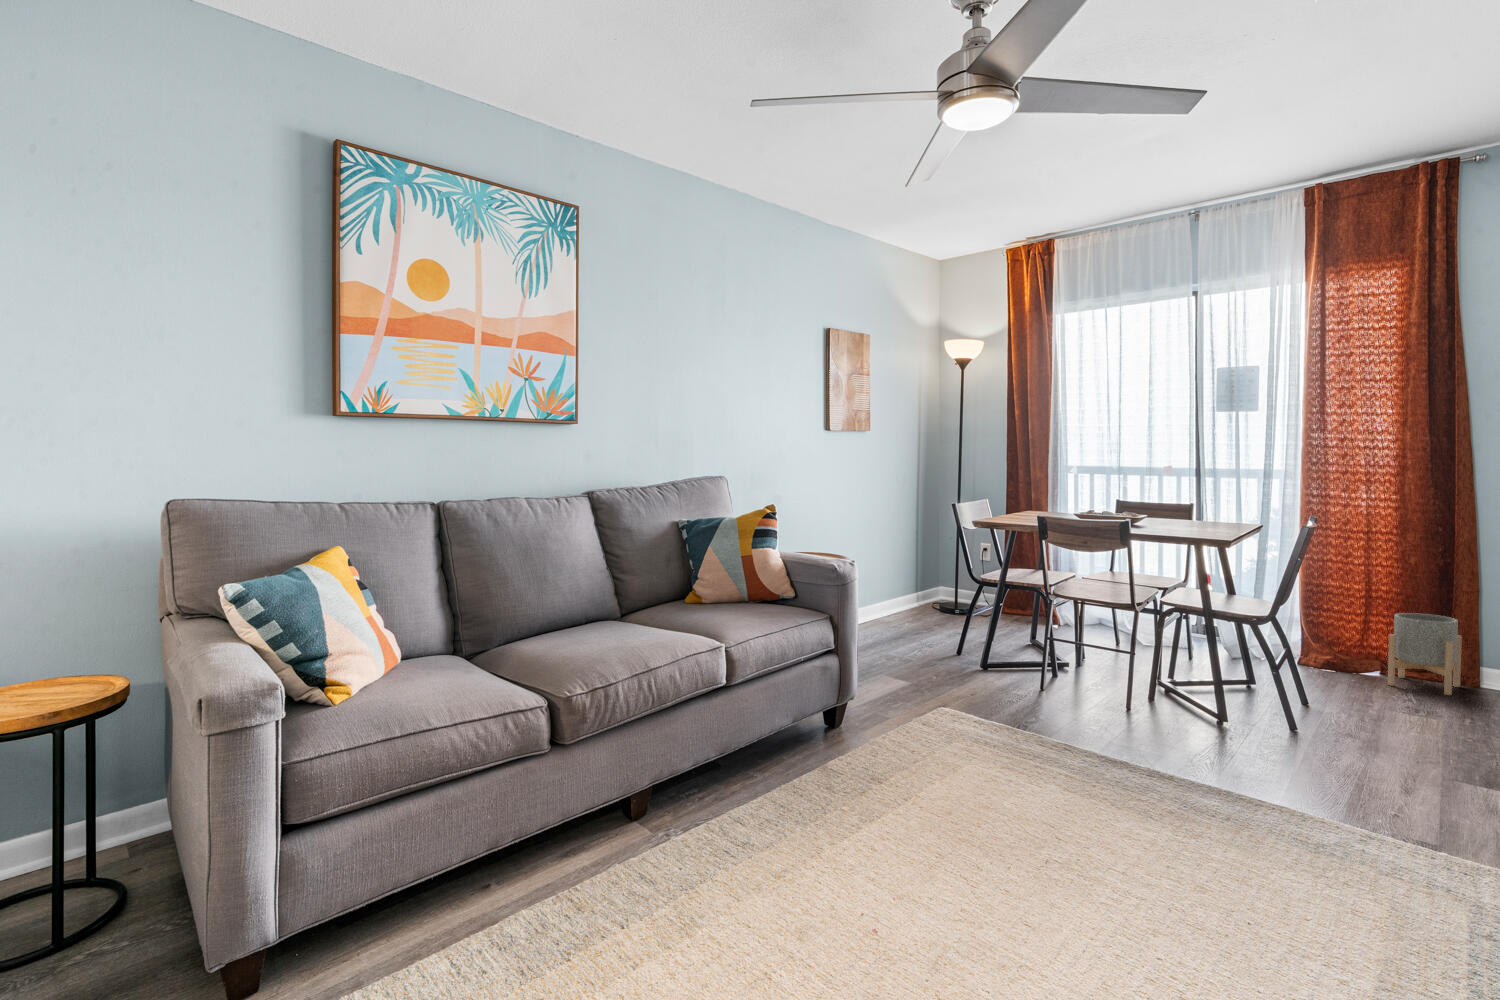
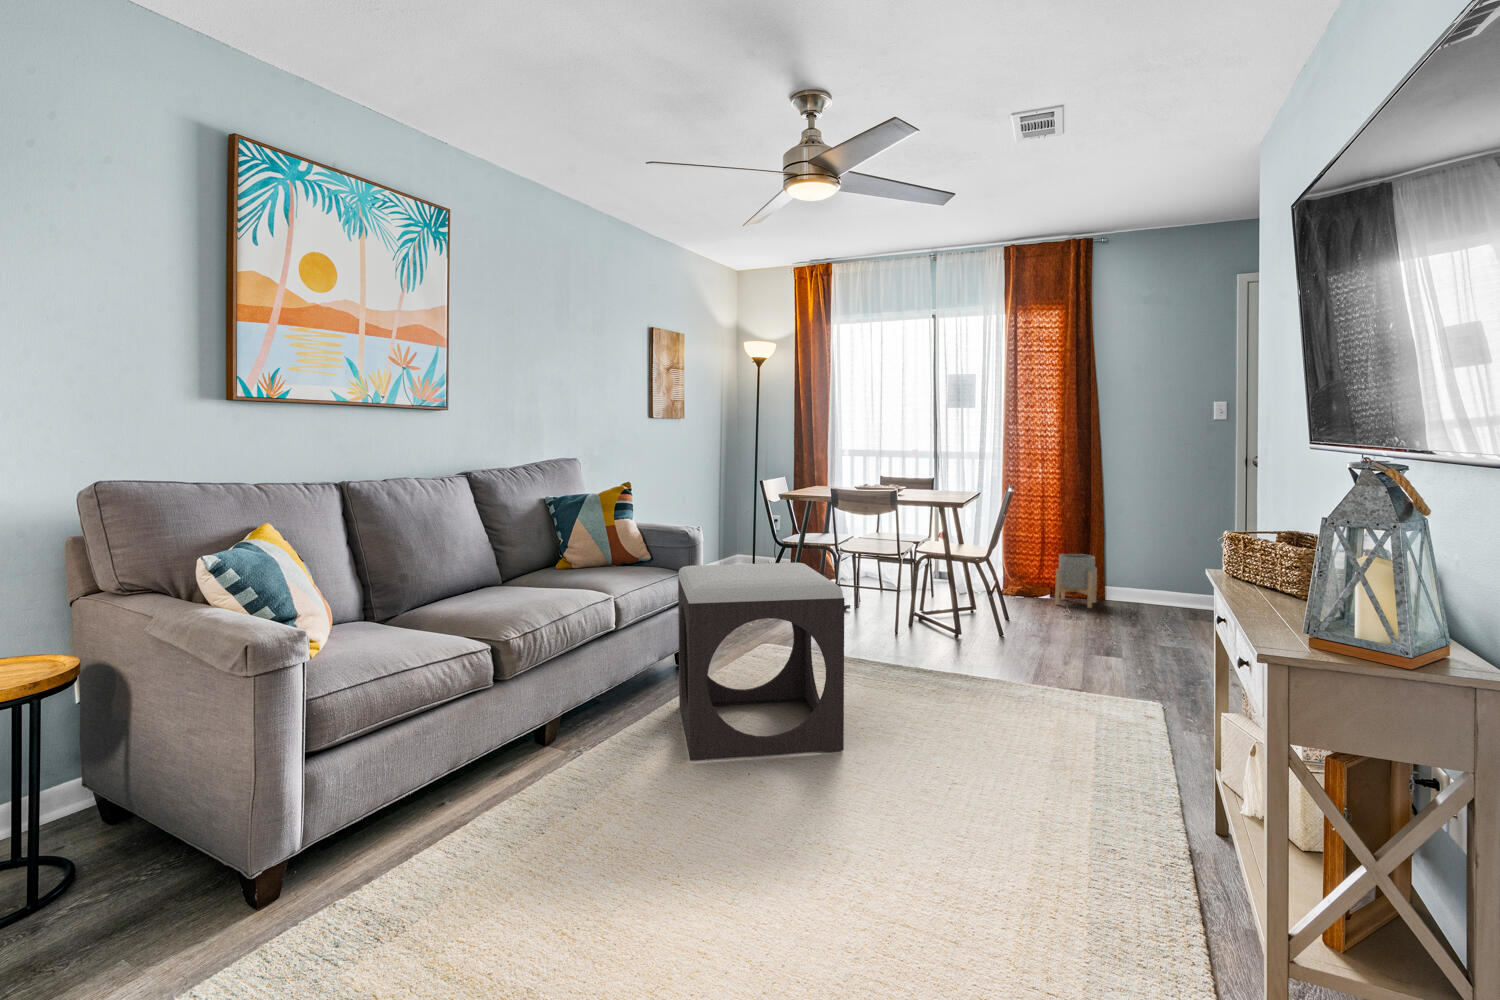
footstool: none [783,614,1006,897] -> present [678,563,844,761]

